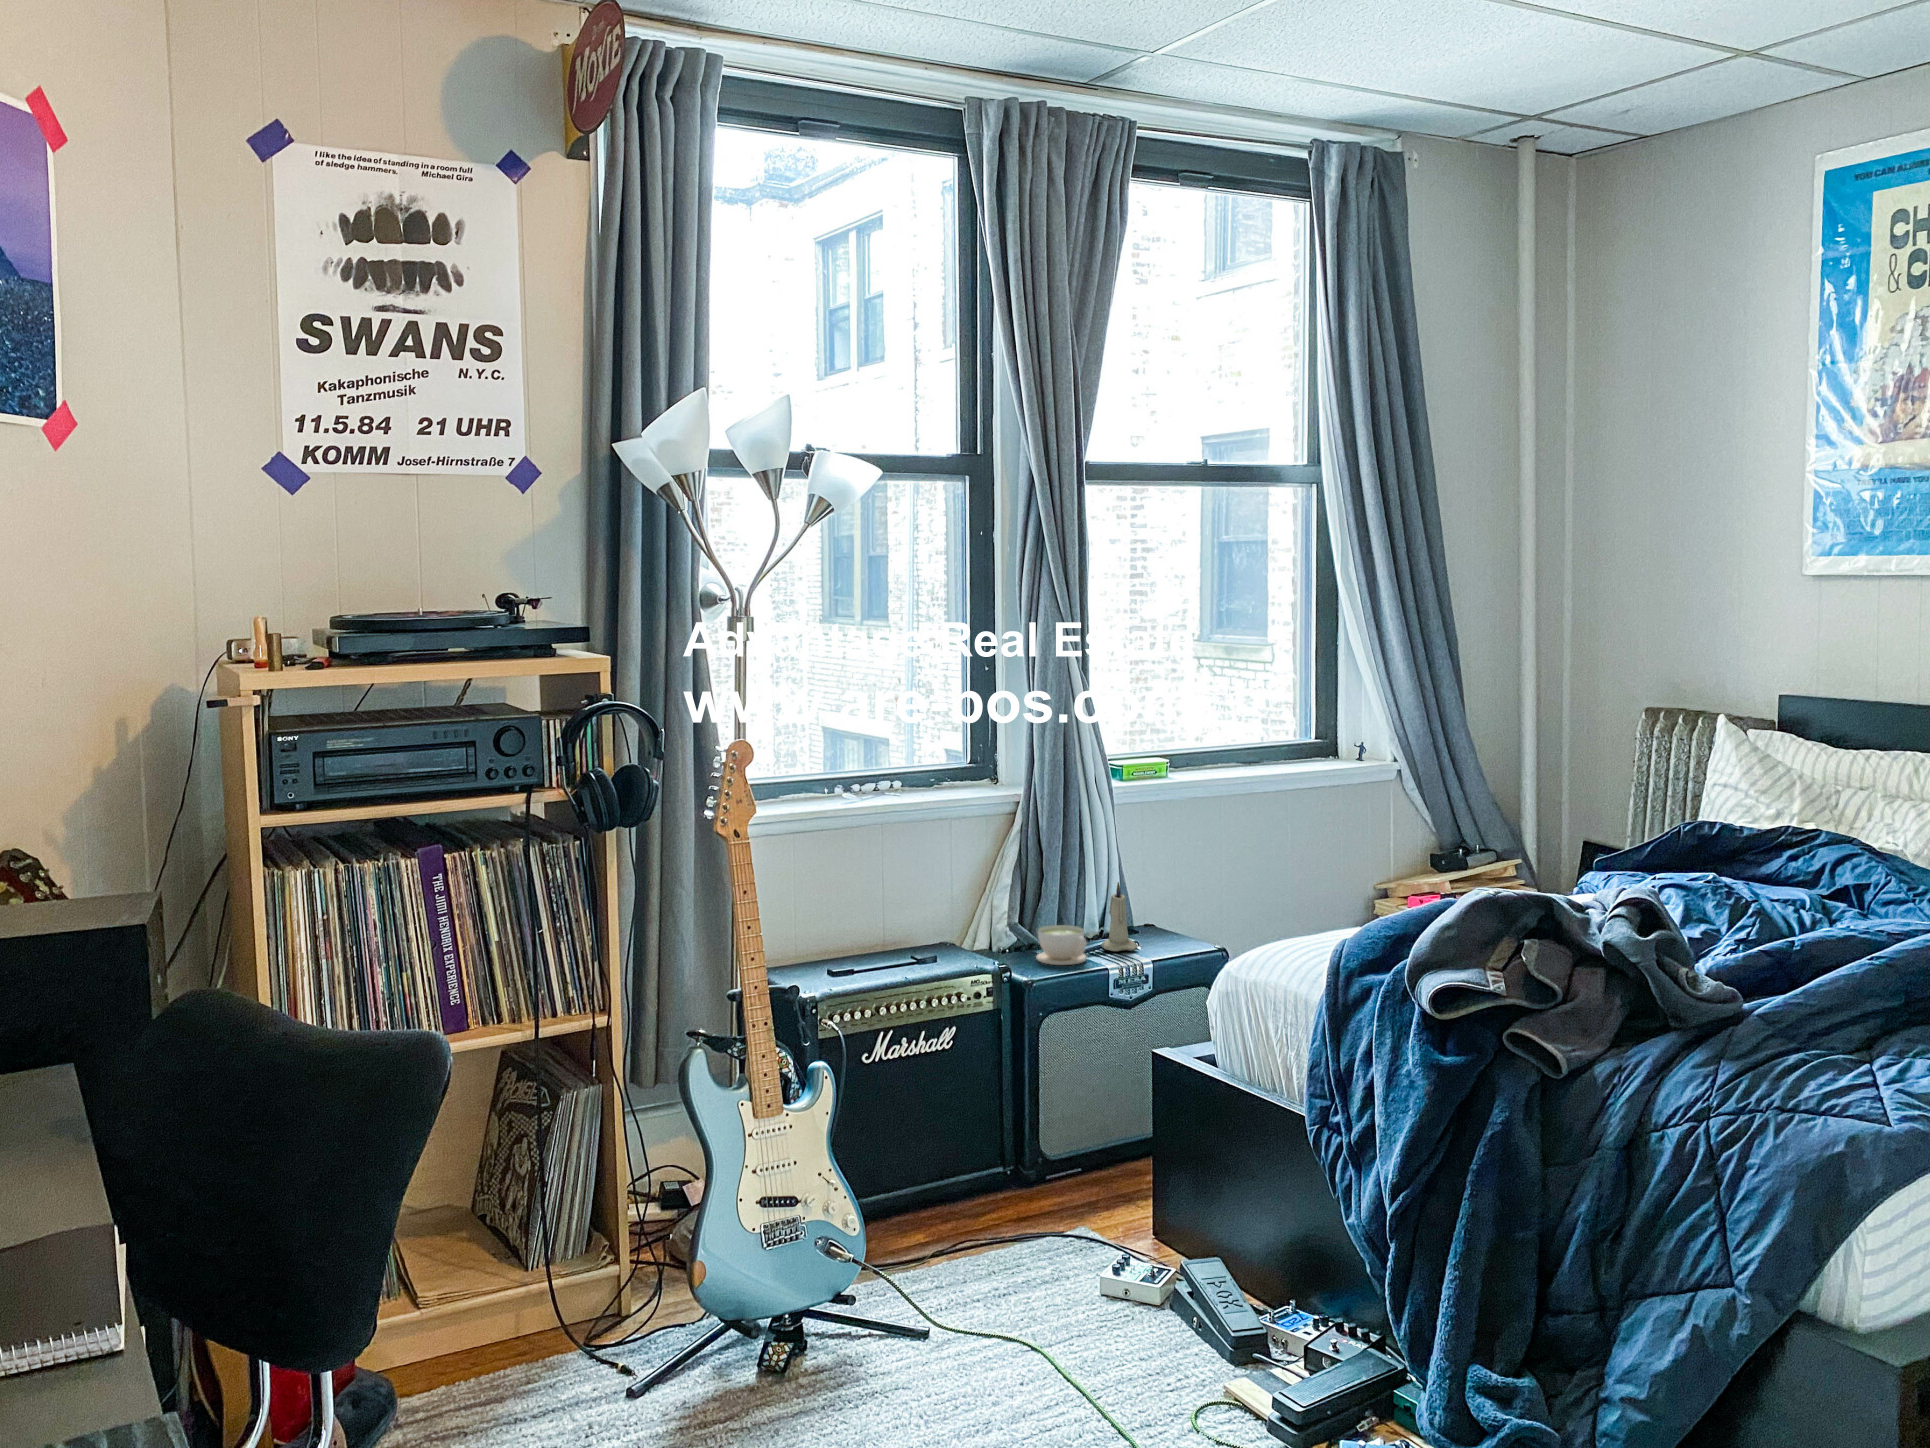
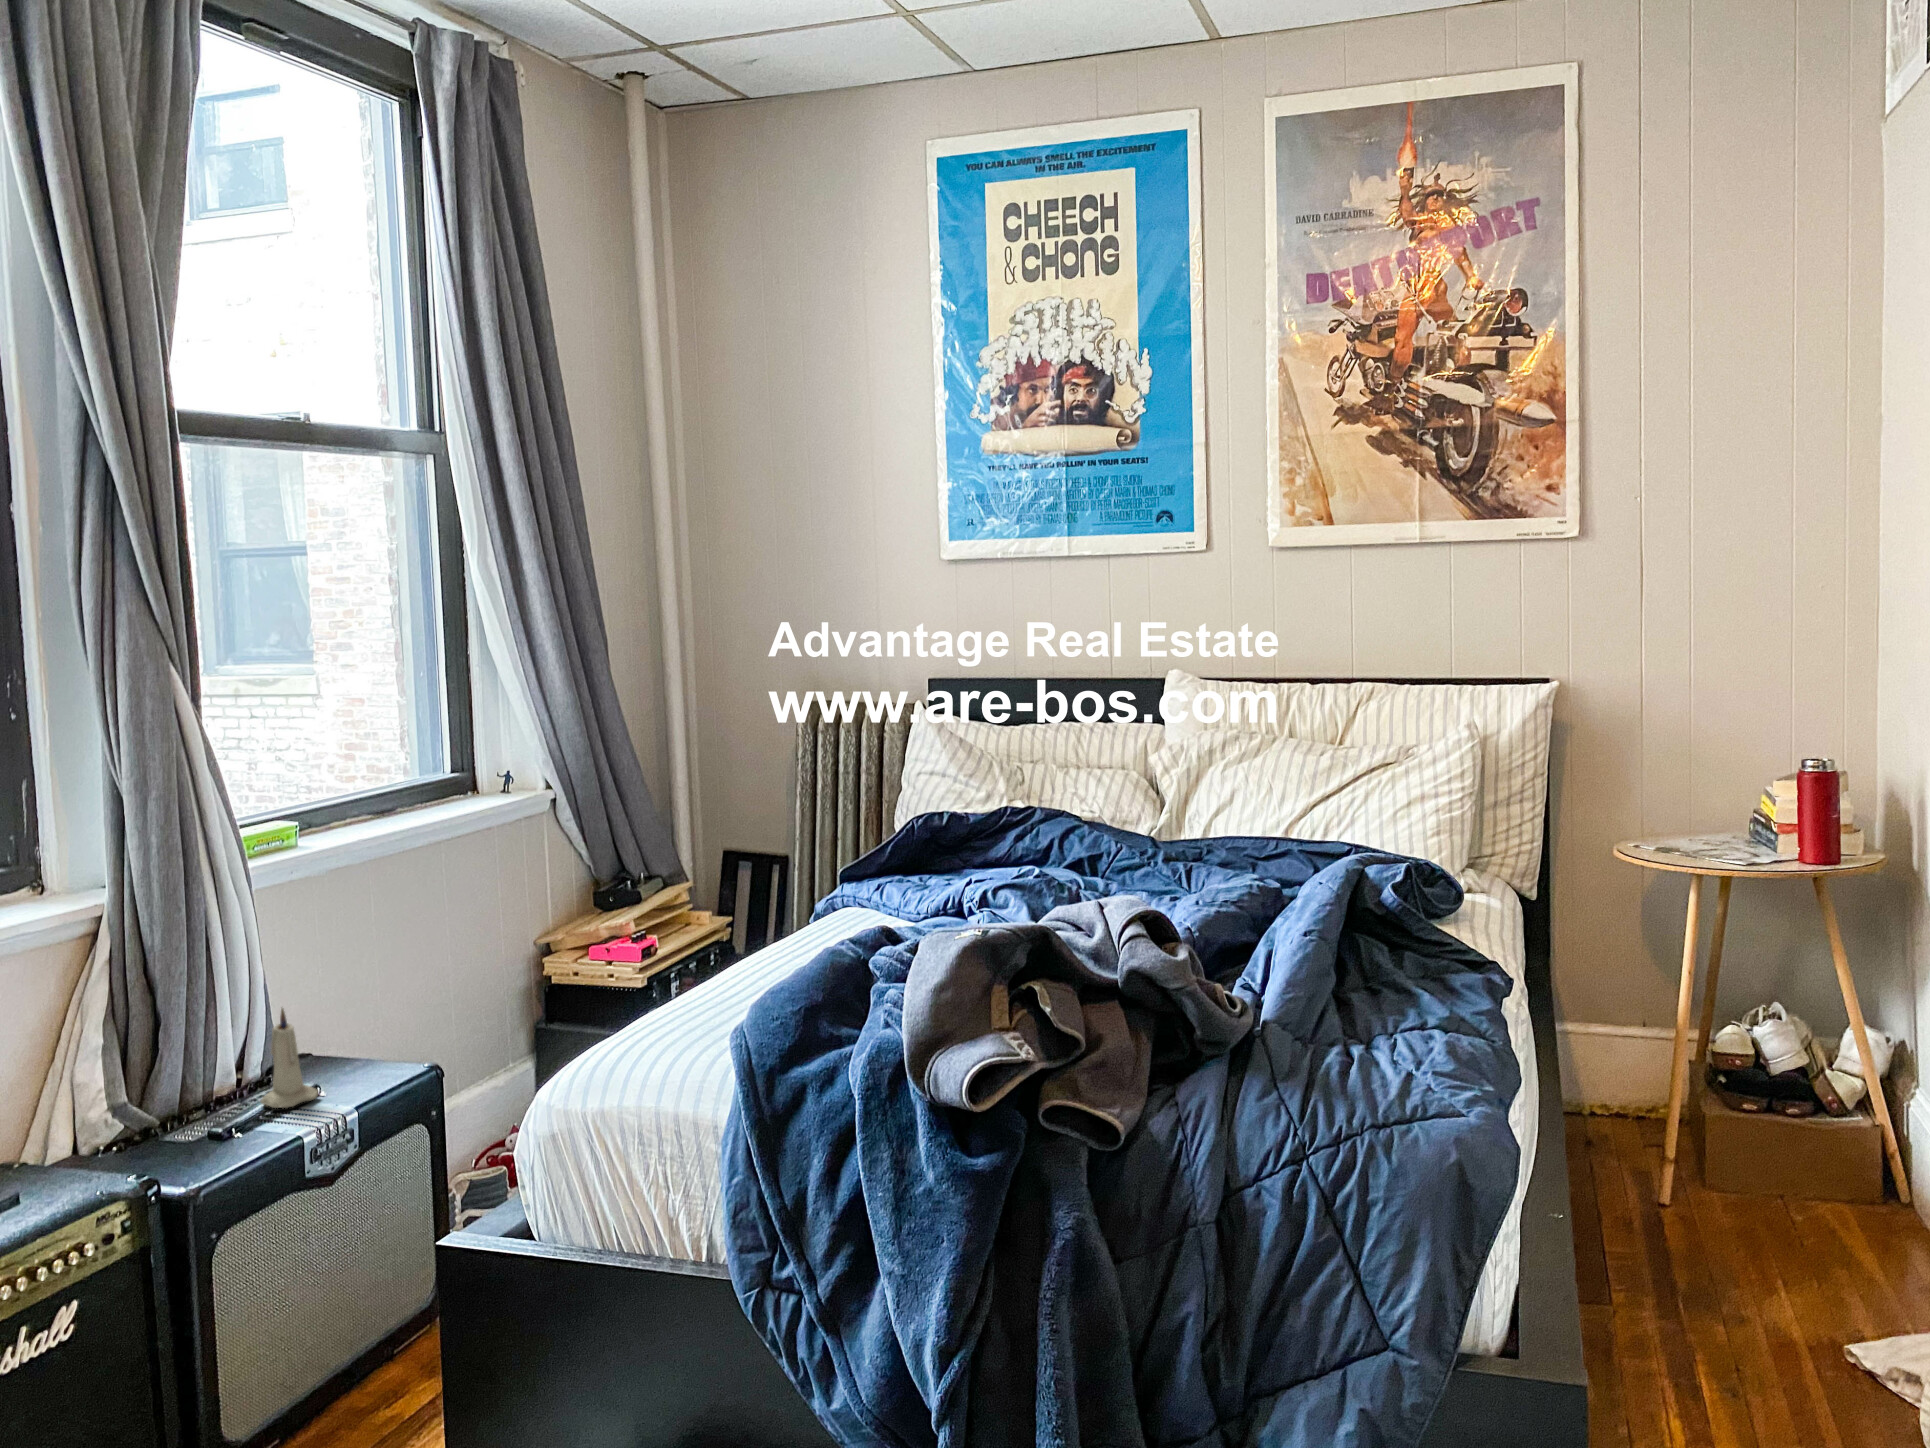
coffee cup: present [1036,925,1086,965] -> none [178,1087,266,1155]

